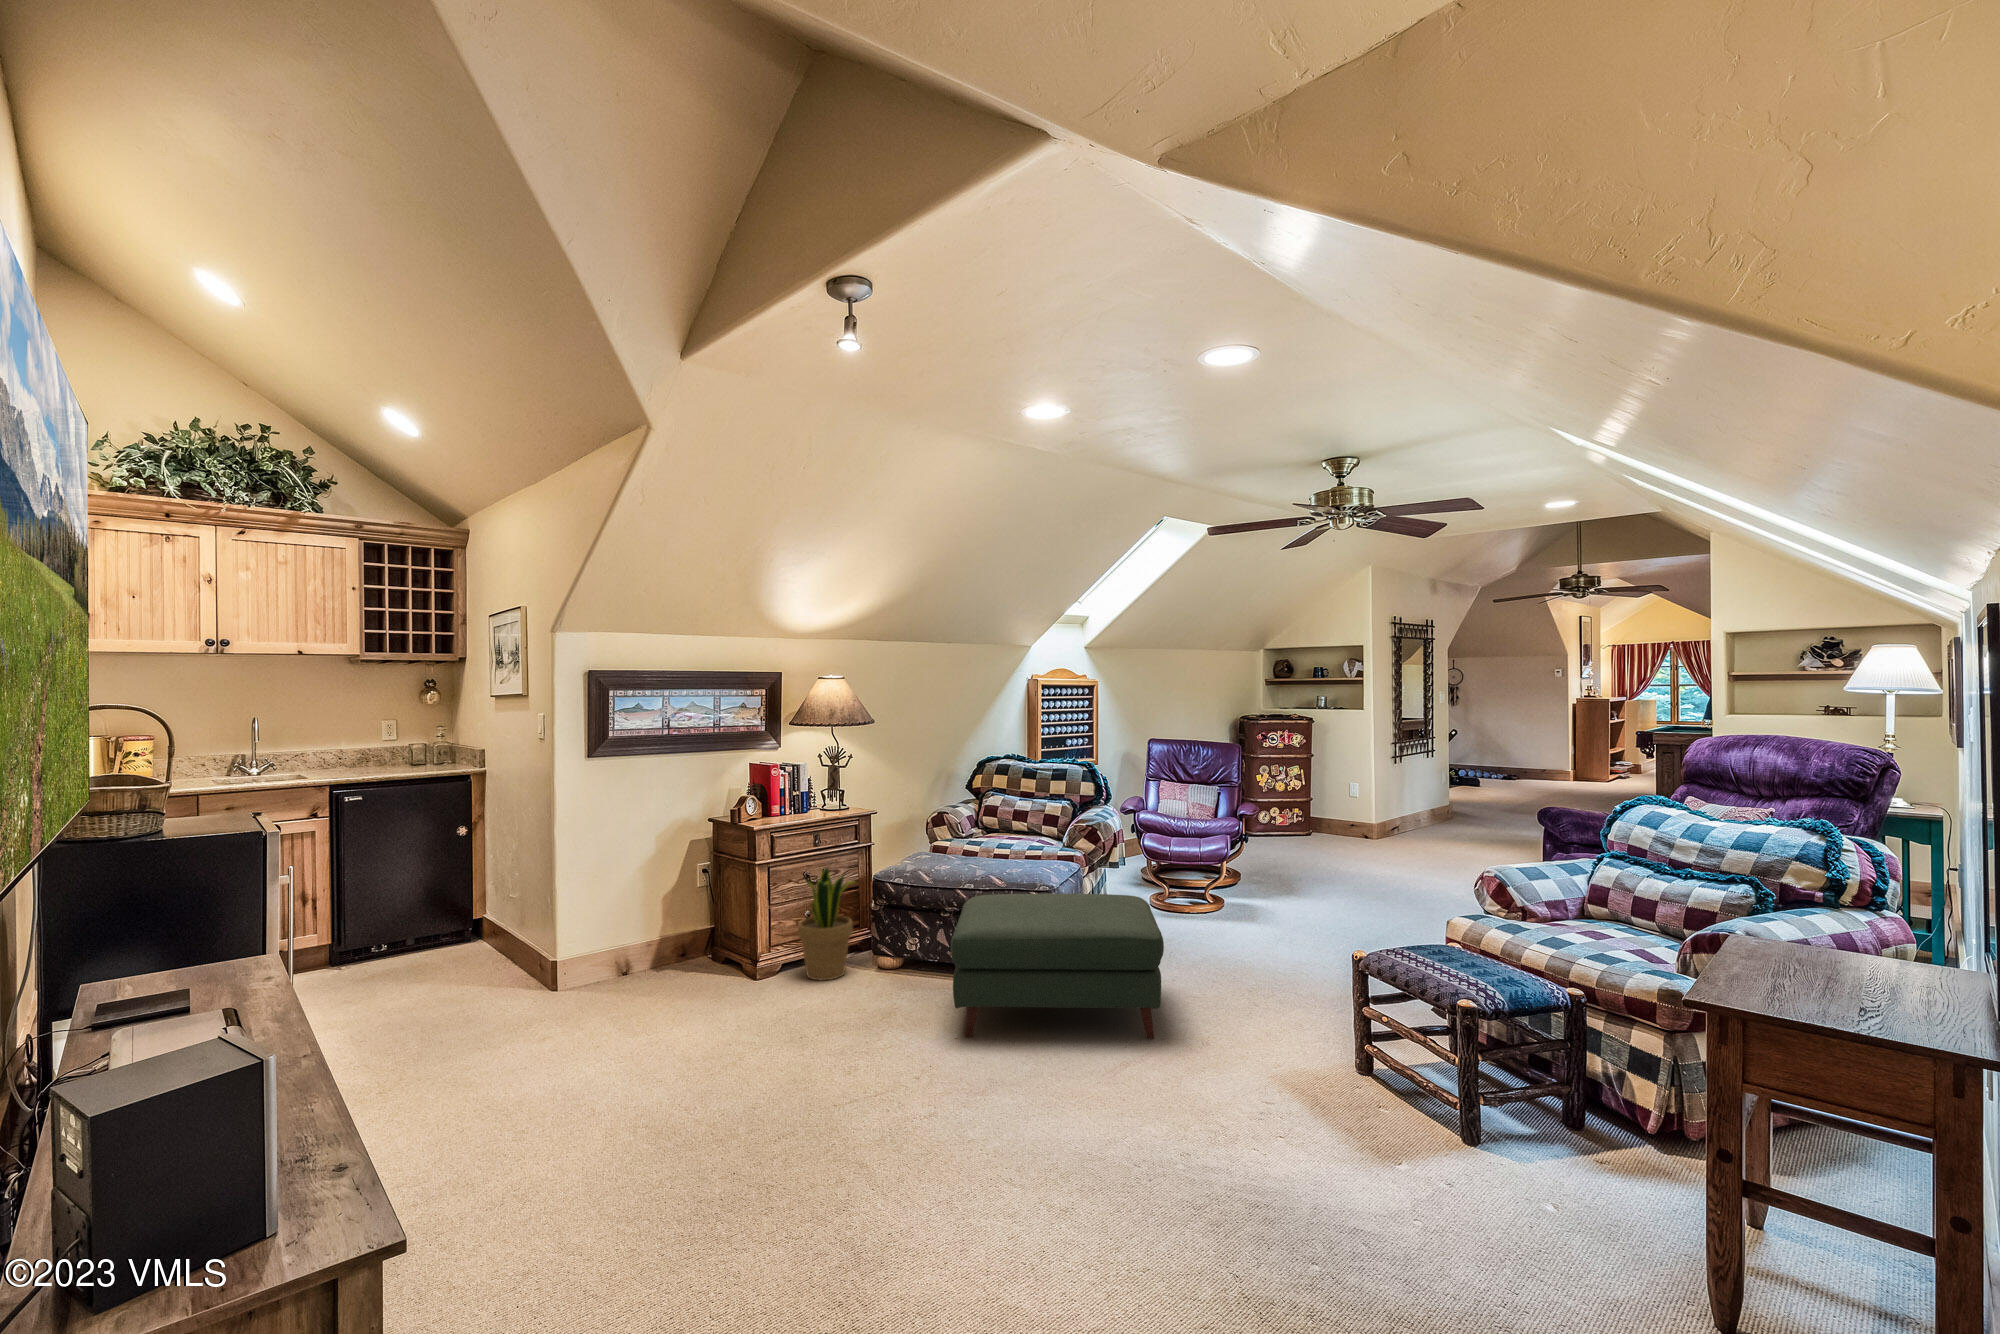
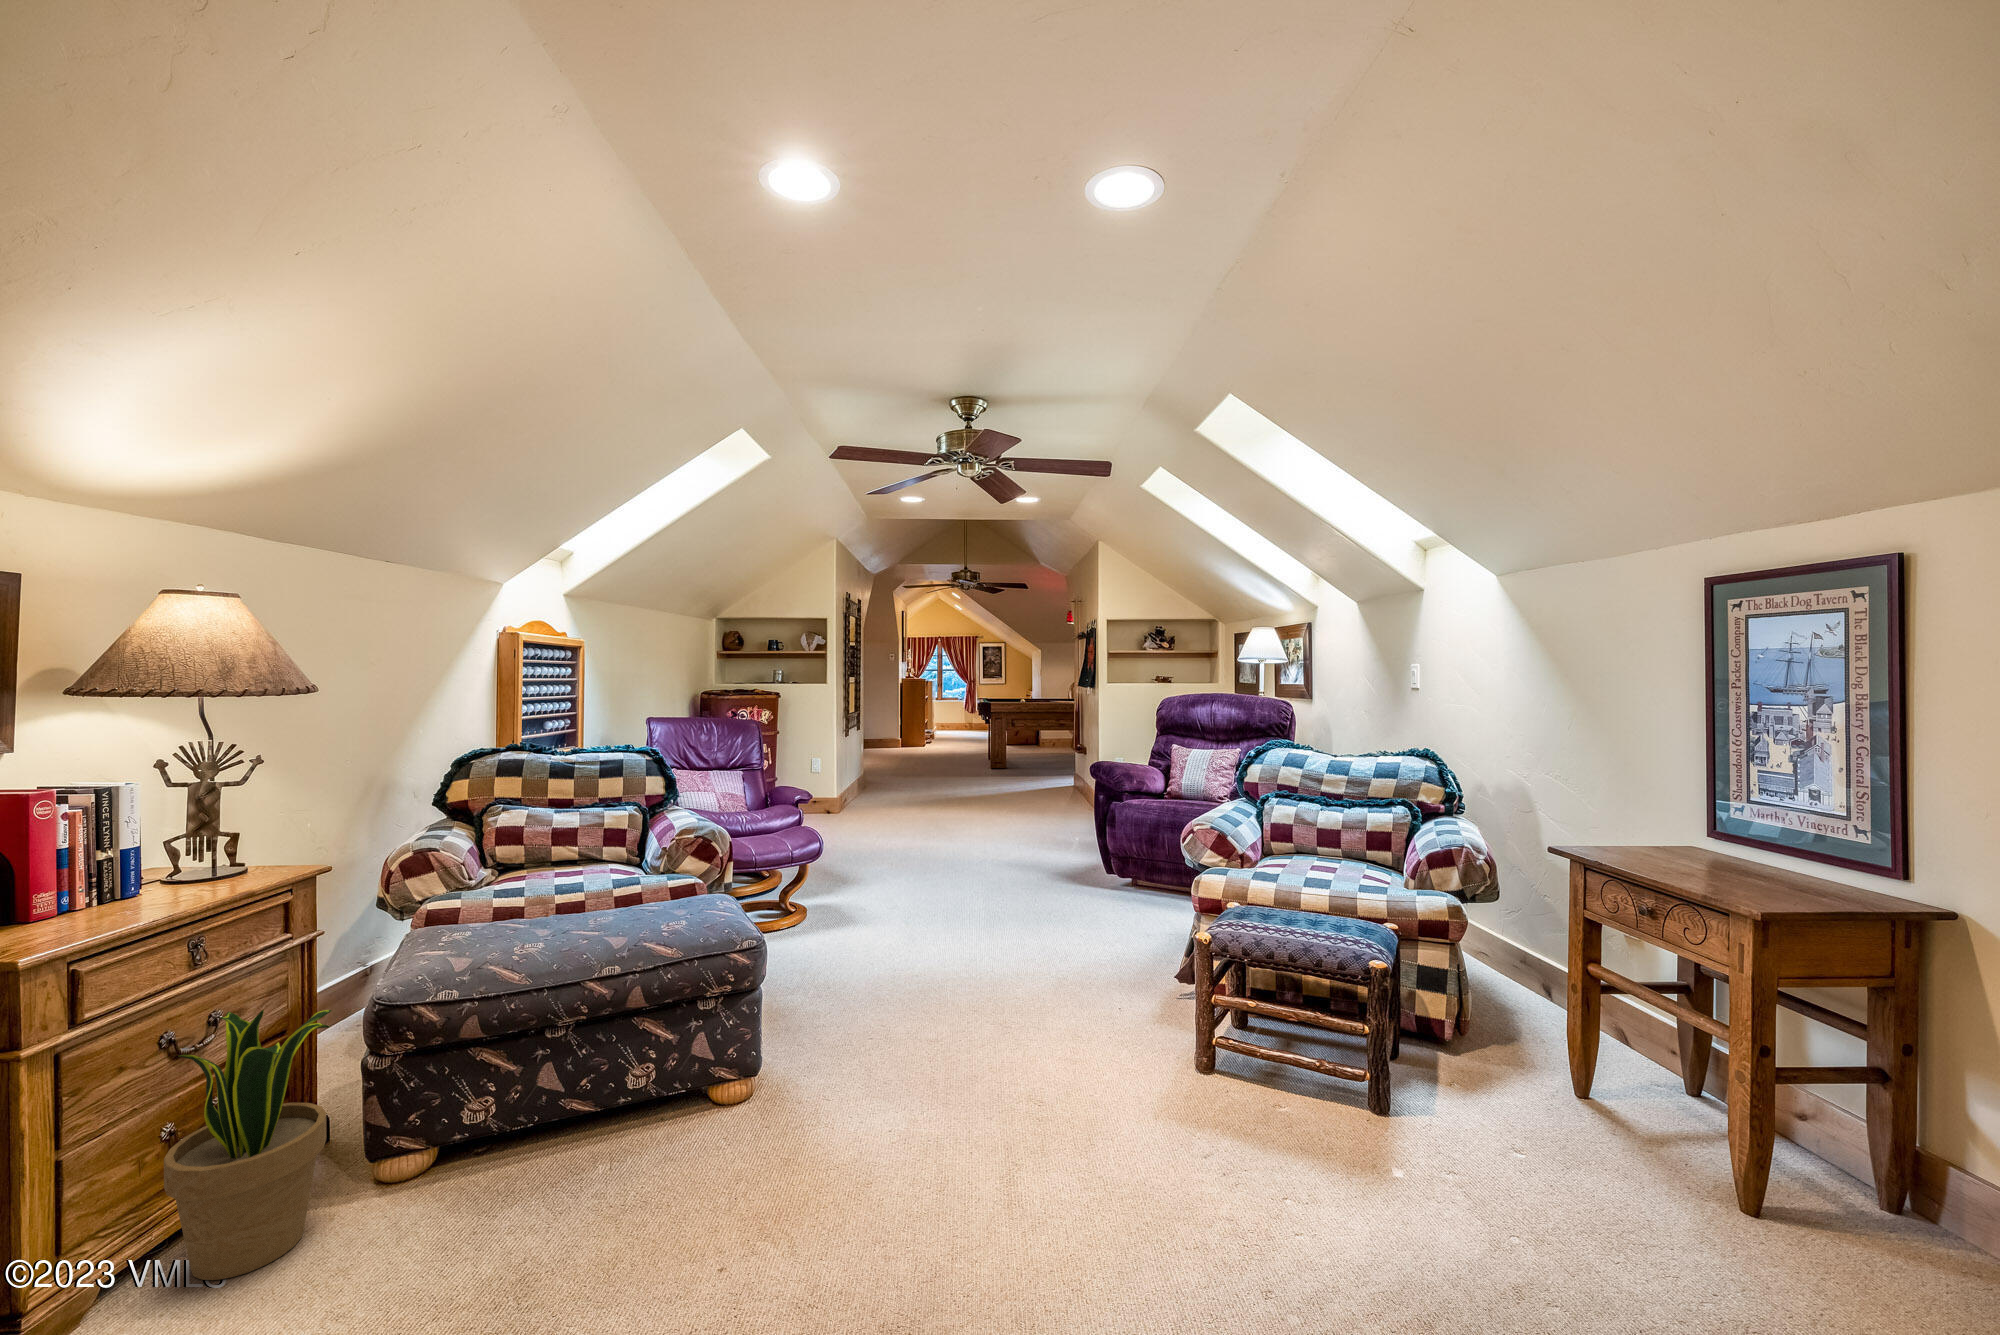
ottoman: present [951,894,1164,1039] -> none [622,924,1005,1256]

